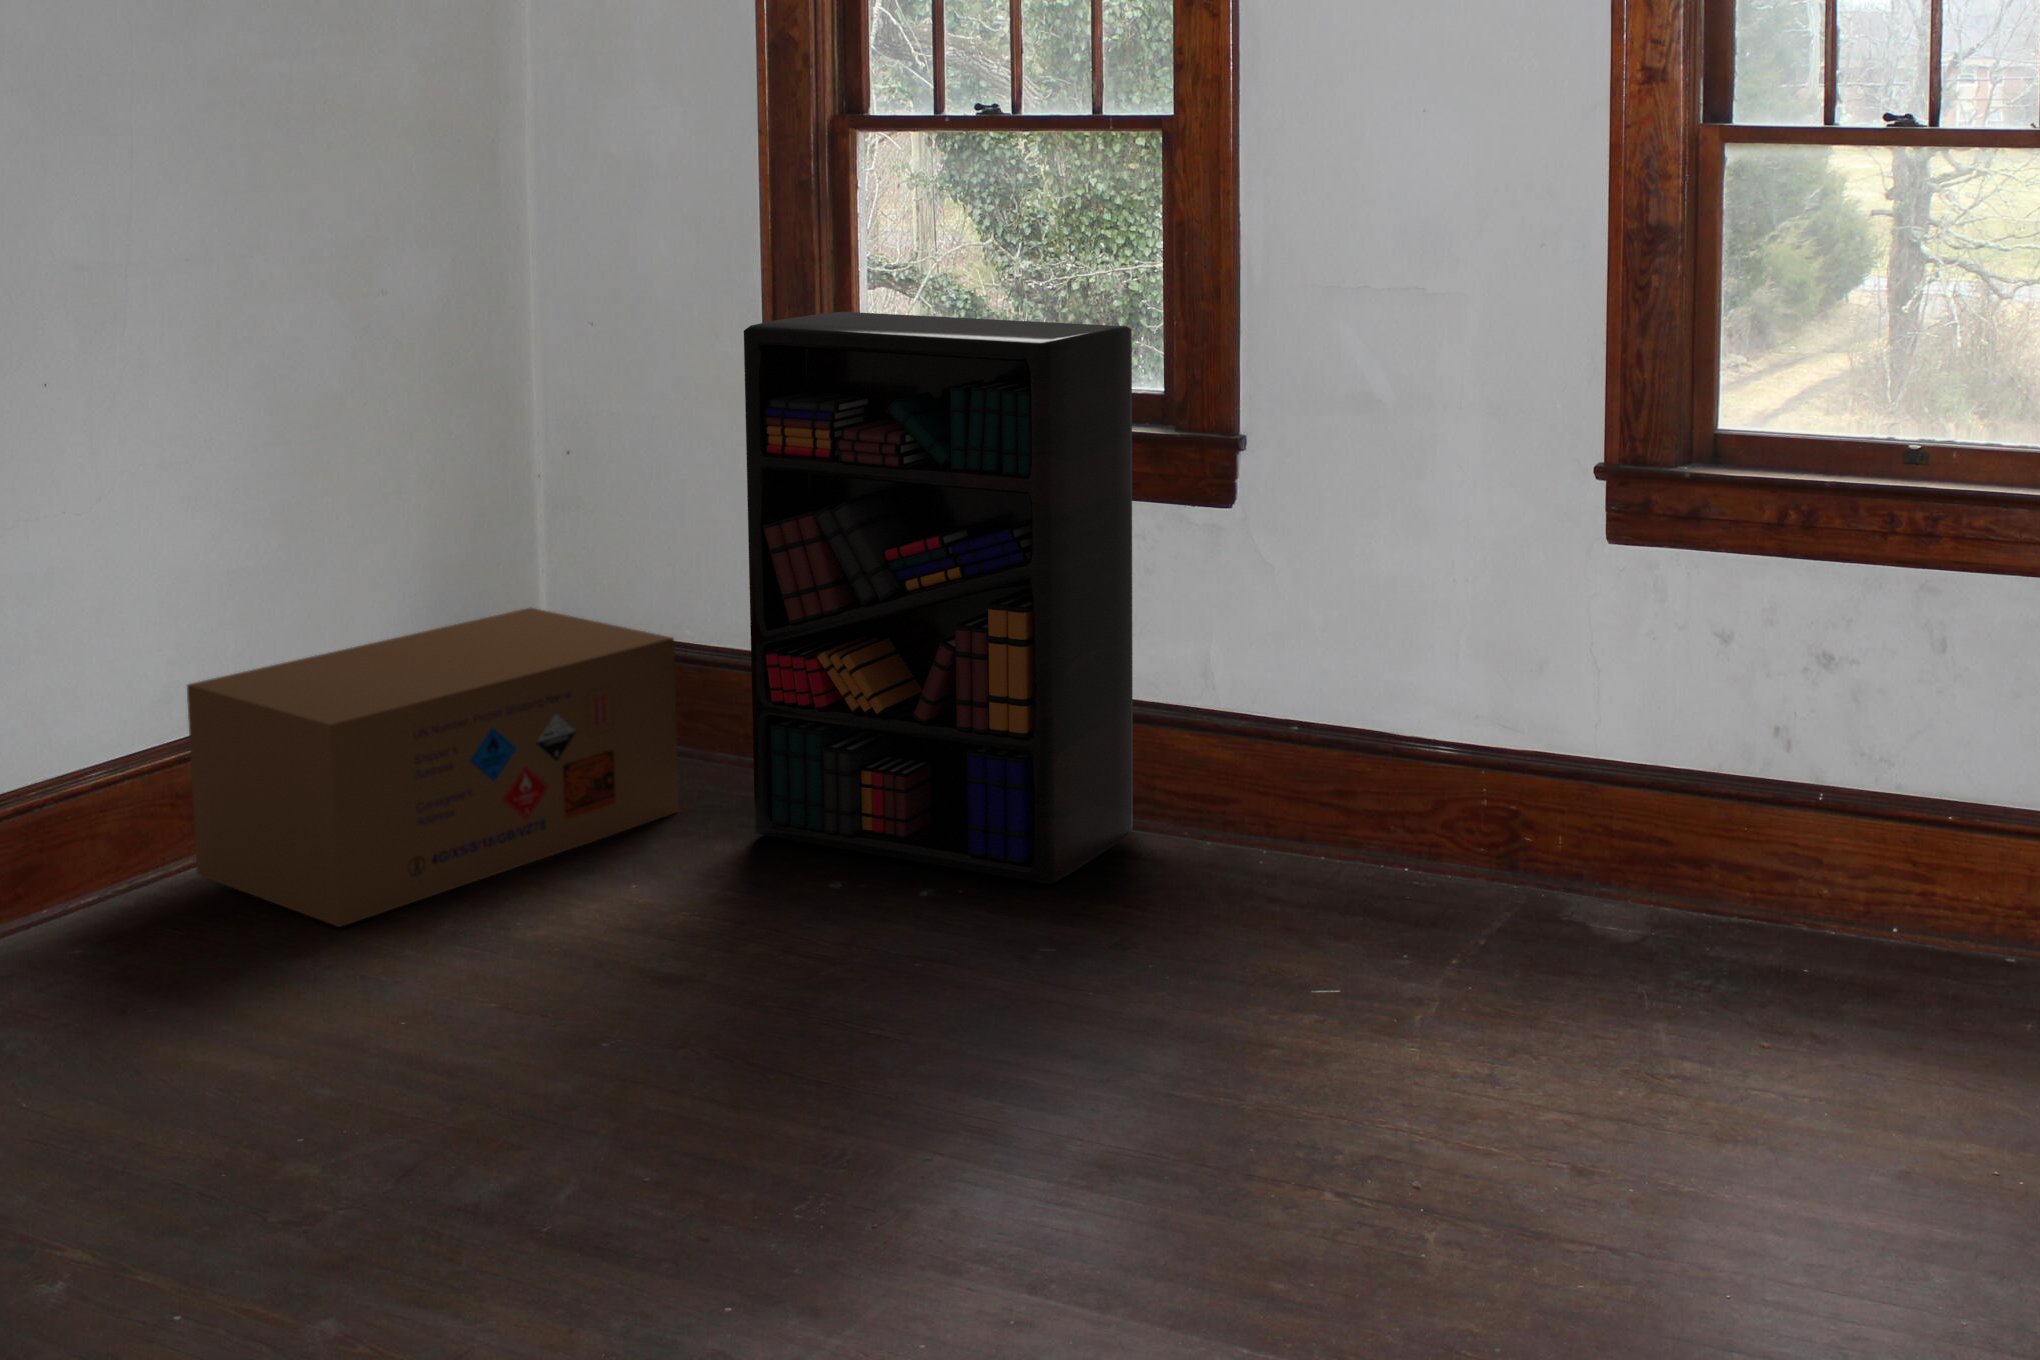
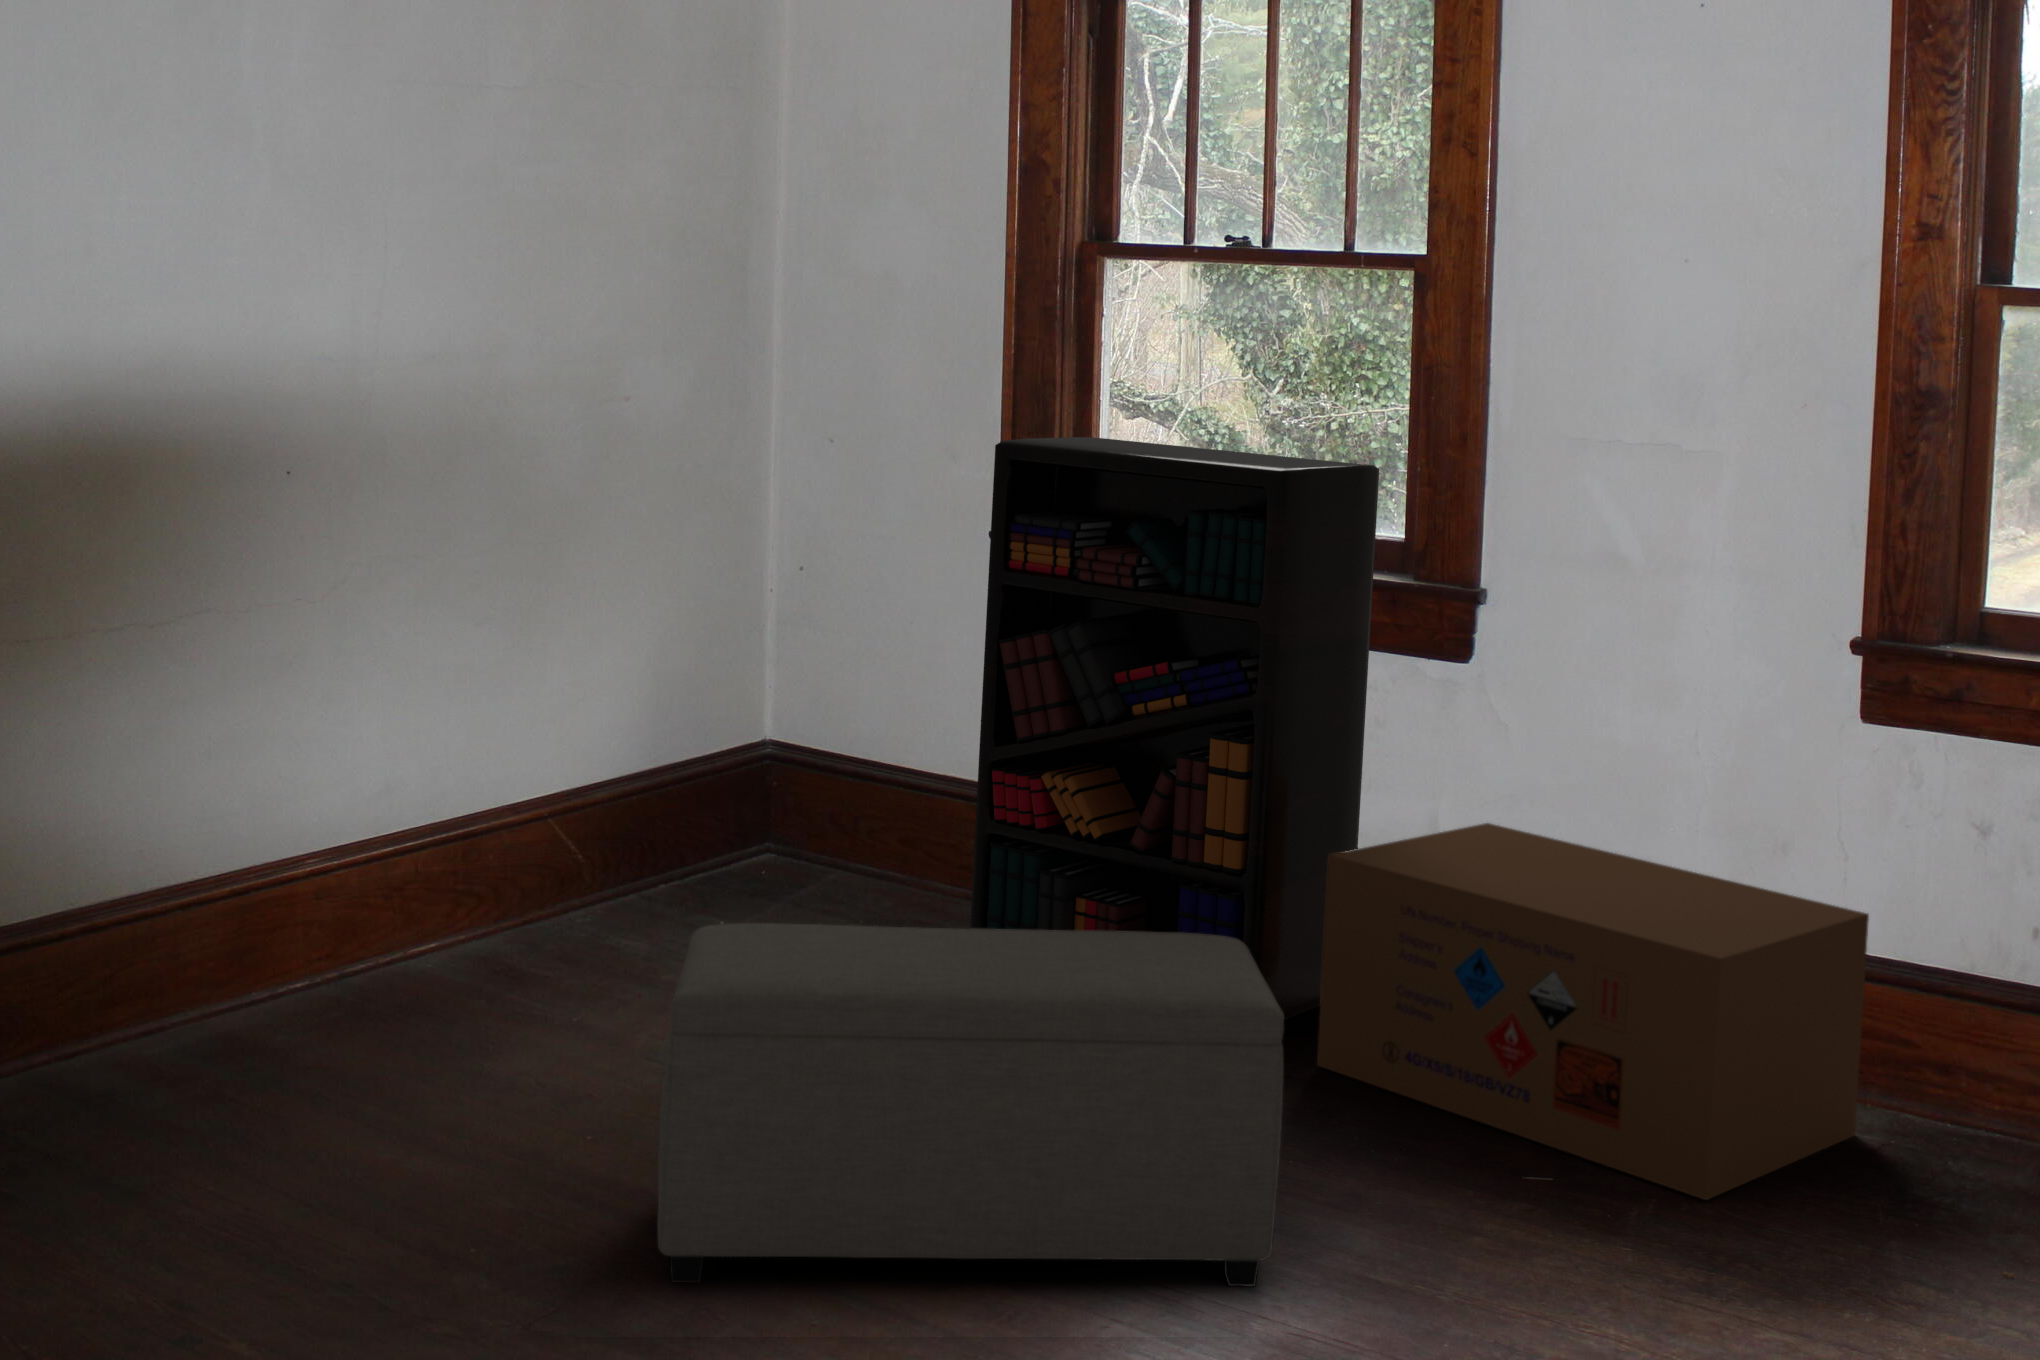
cardboard box: present [187,608,679,927] -> present [1317,823,1869,1200]
ottoman: none [486,826,1122,1258] -> present [657,923,1284,1286]

